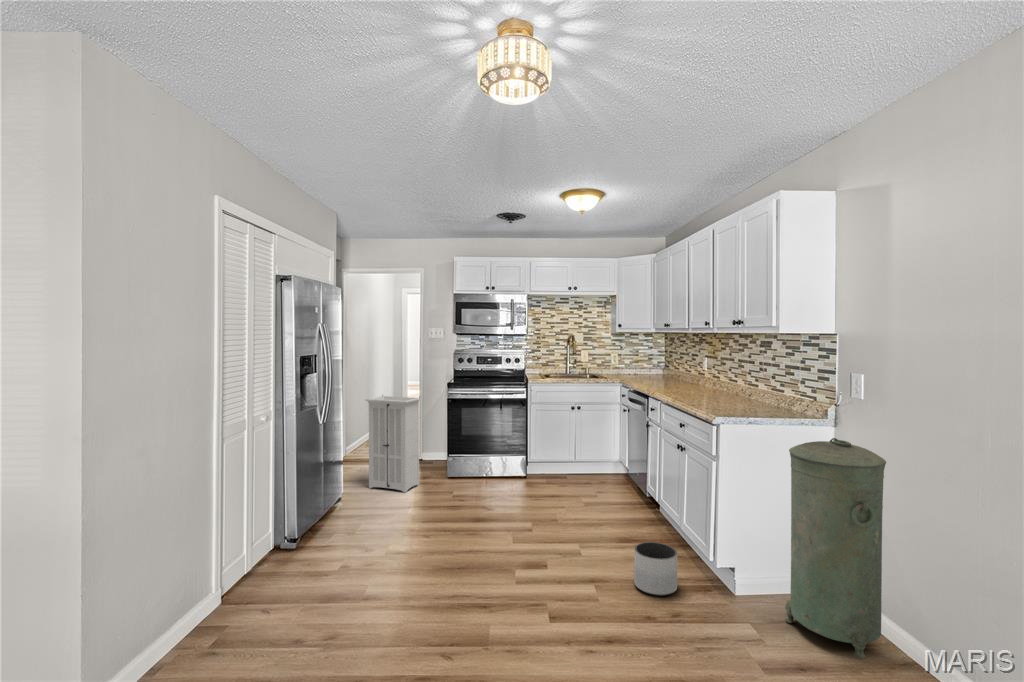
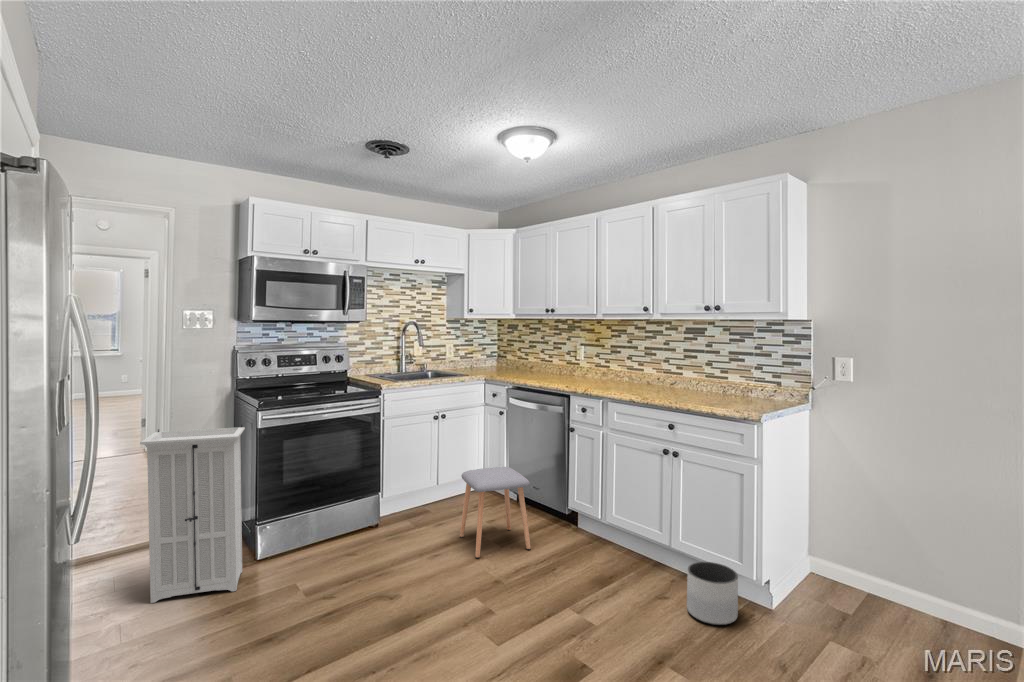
trash can: present [785,438,886,659] -> none [827,420,926,619]
stool: none [544,448,595,515] -> present [460,467,531,558]

